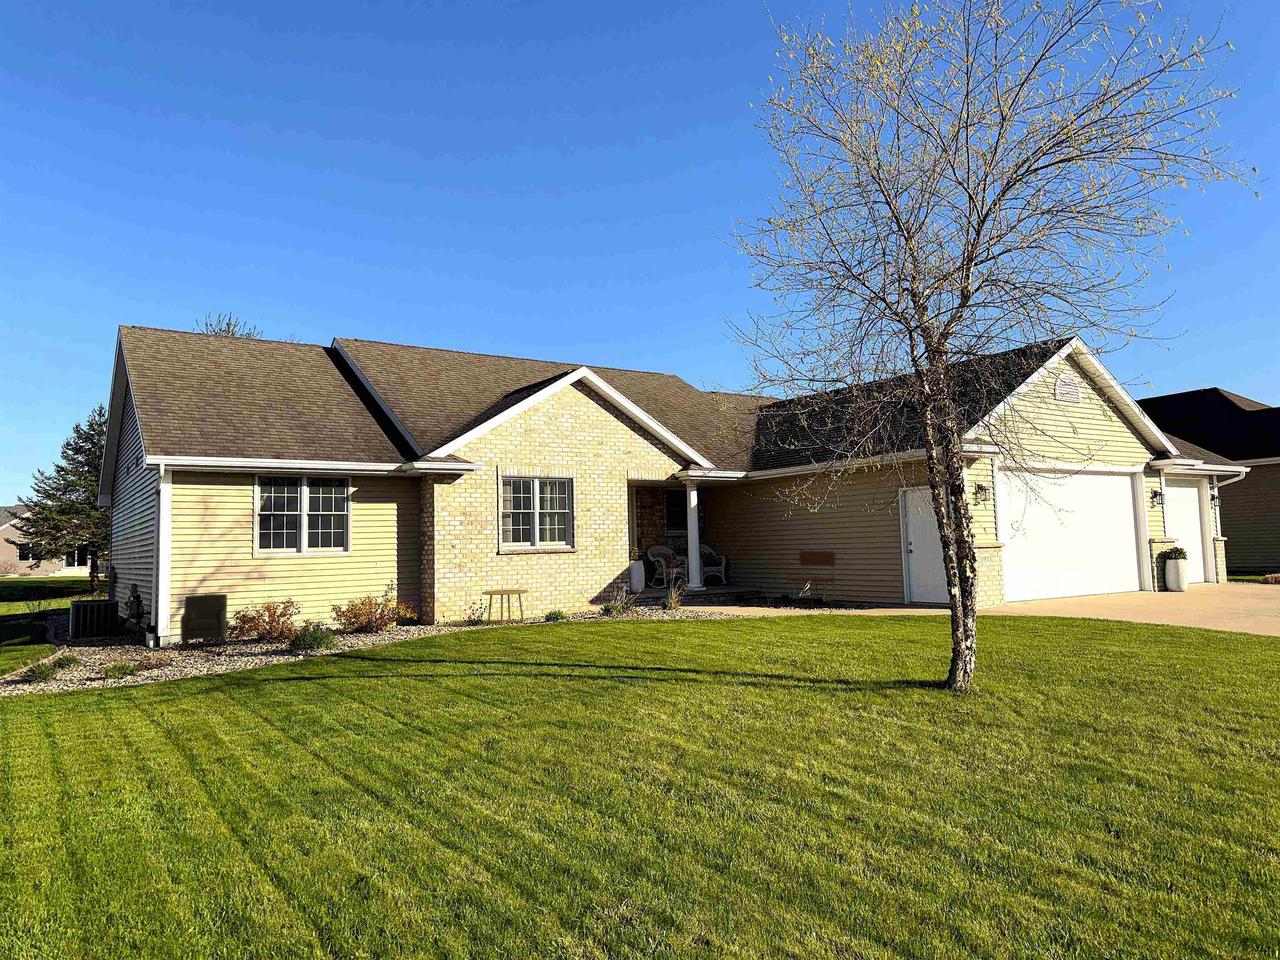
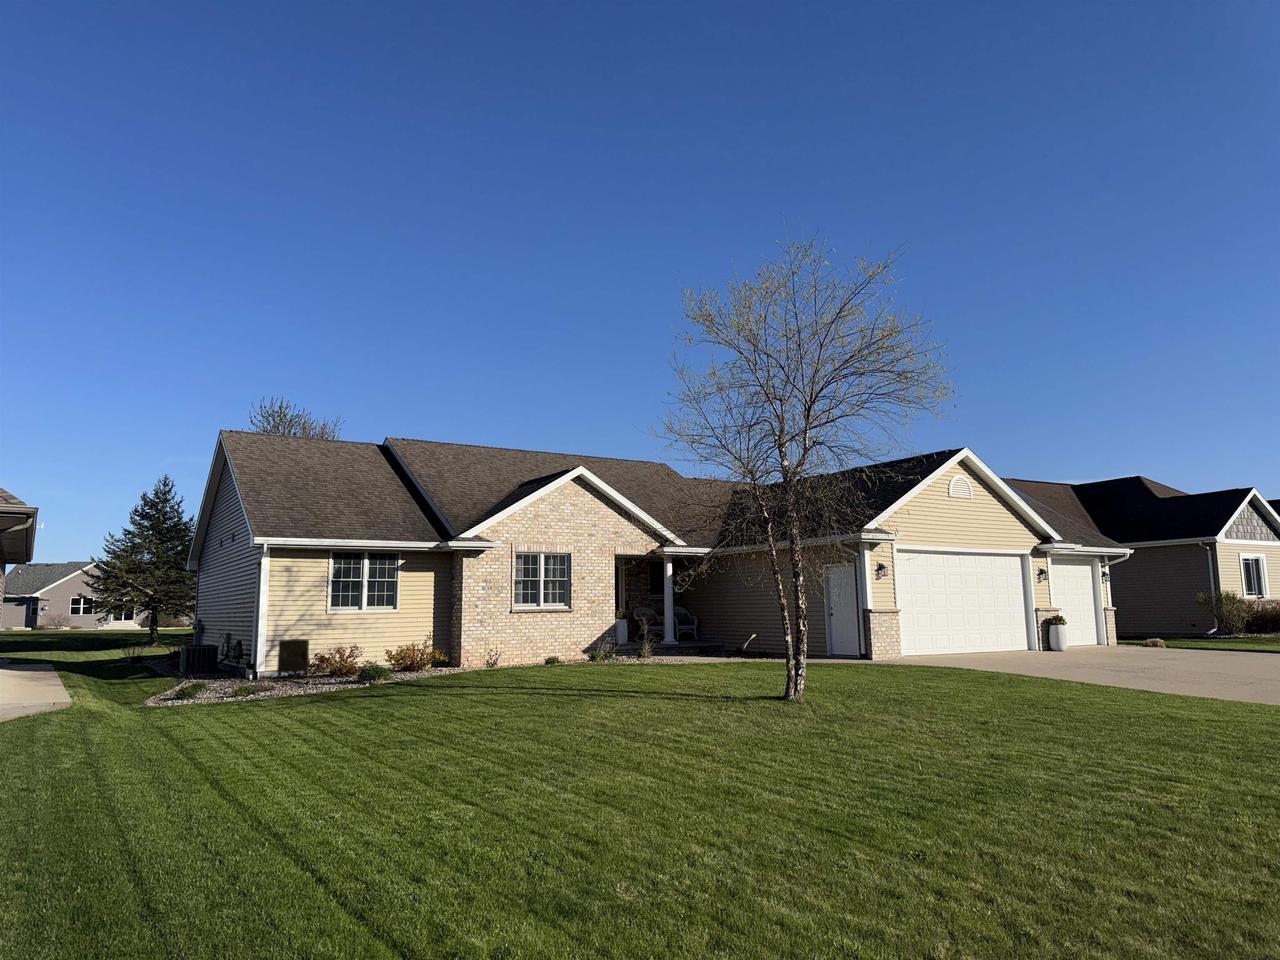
bench: present [787,551,836,601] -> none [739,614,777,654]
round table: present [482,590,529,625] -> none [496,640,532,667]

